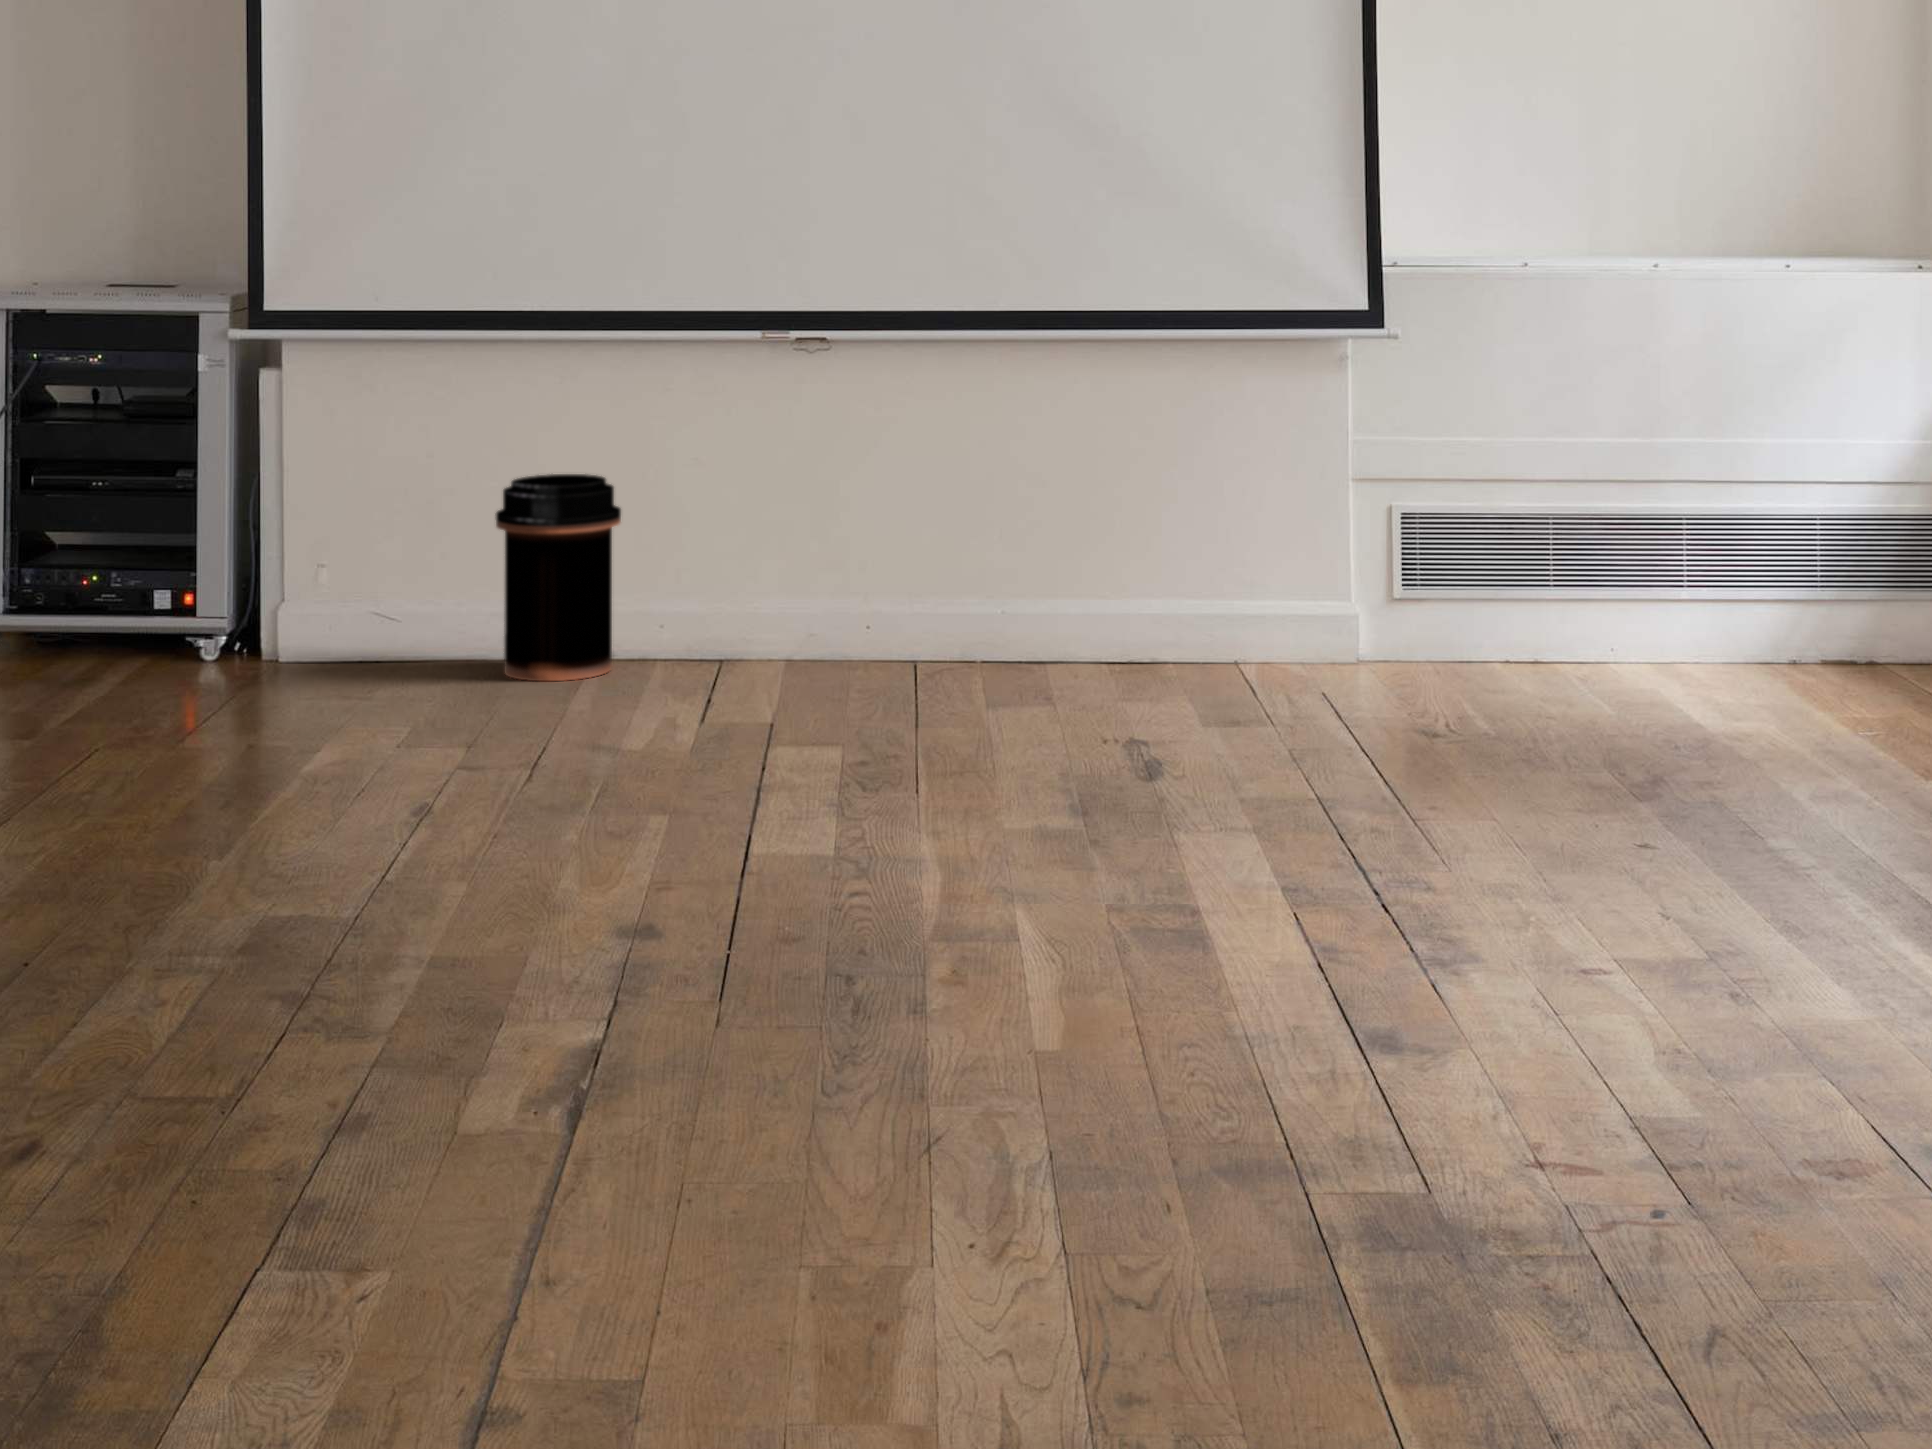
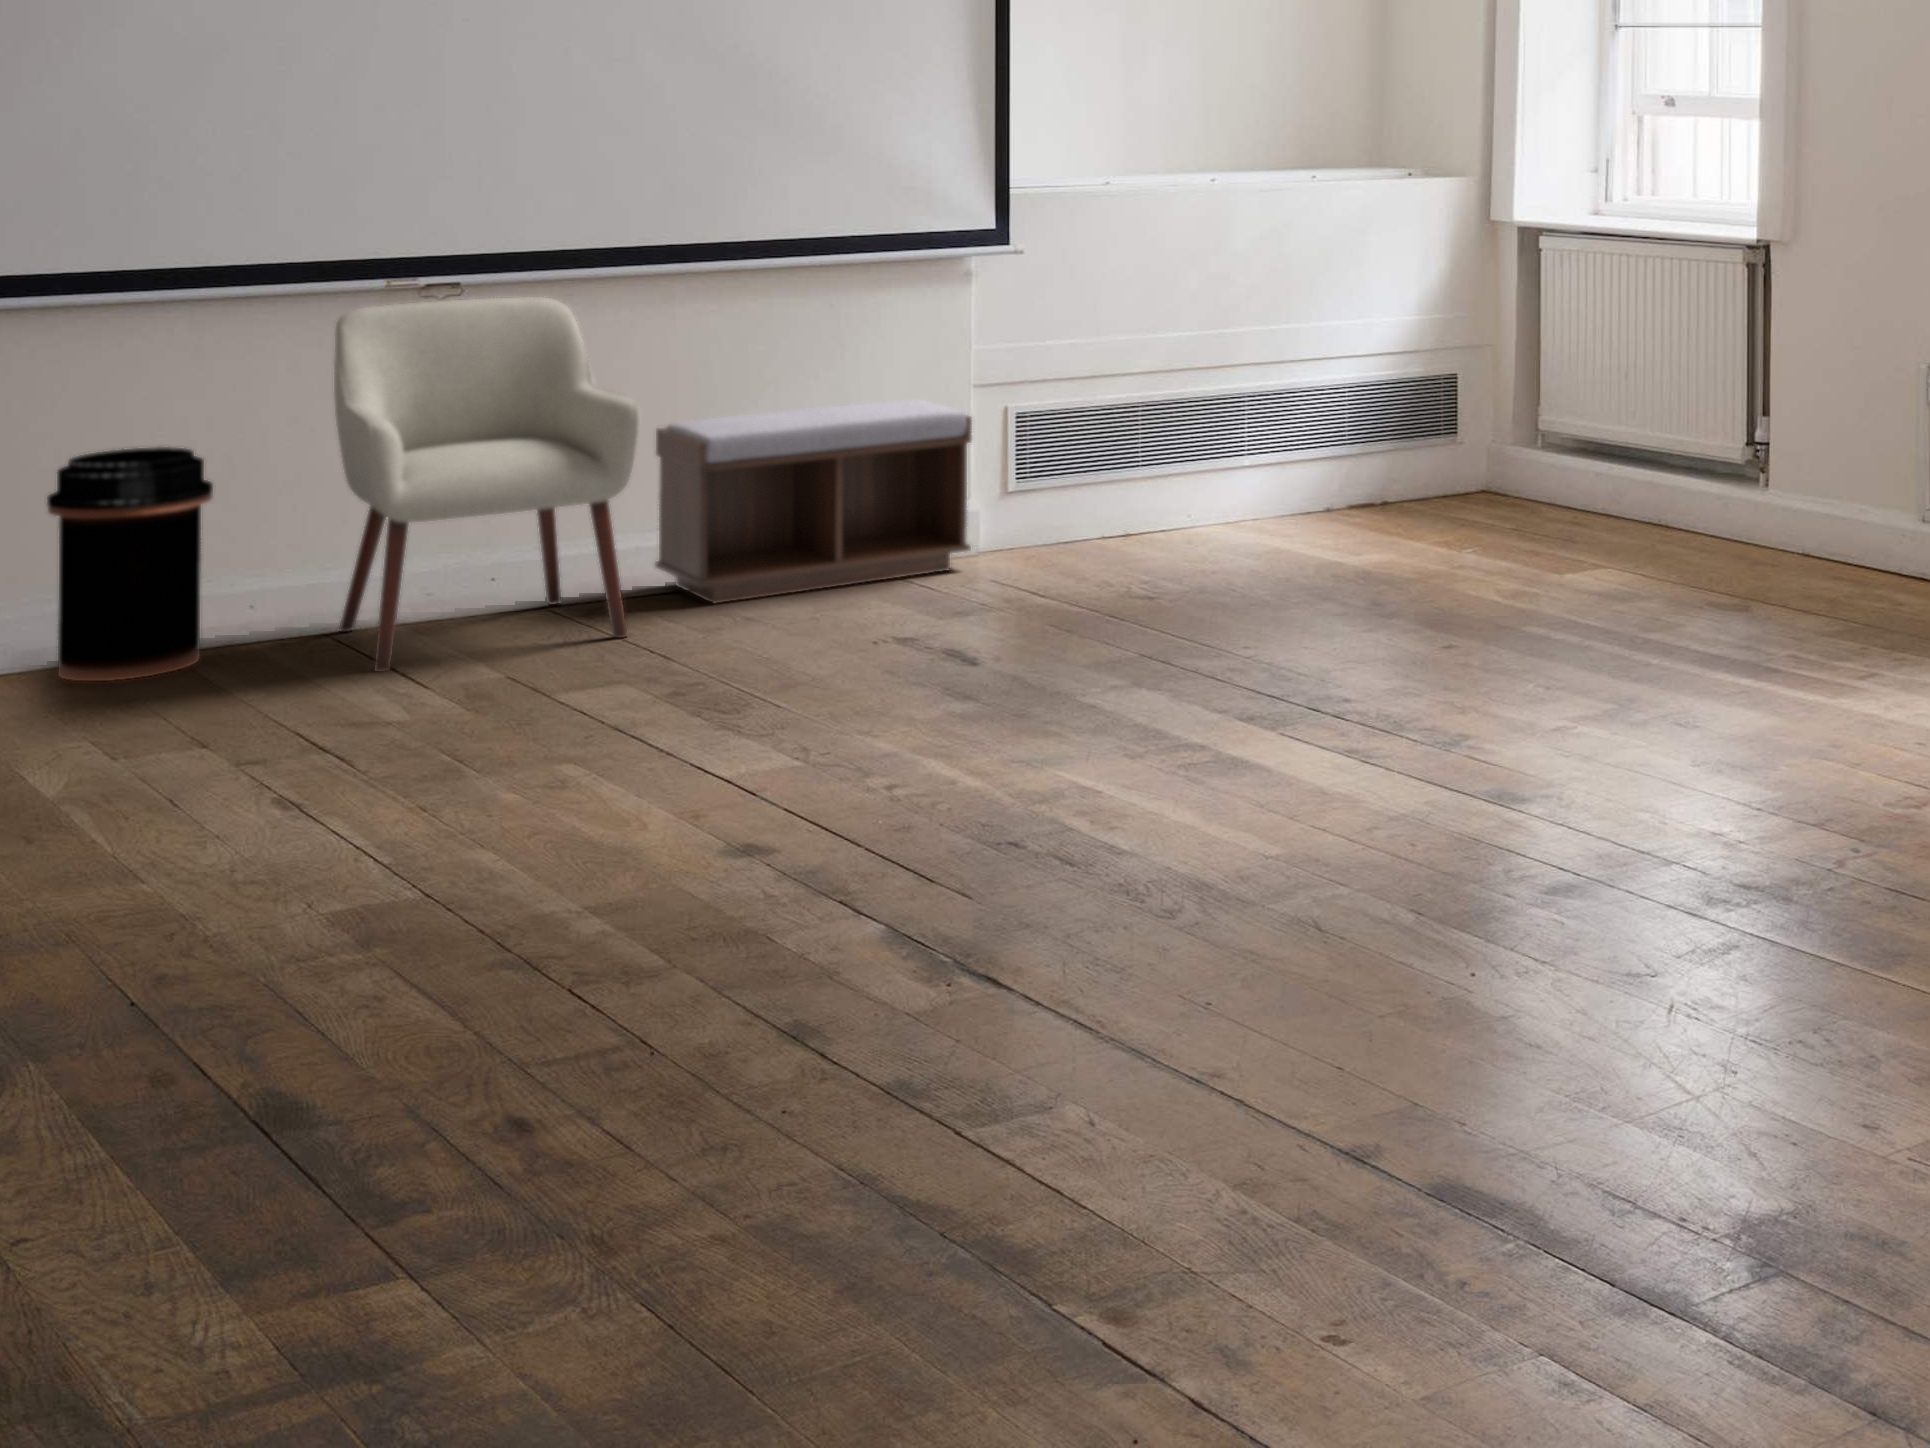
chair: none [688,357,932,705] -> present [334,297,640,672]
bench: none [1020,492,1305,683] -> present [655,399,972,603]

